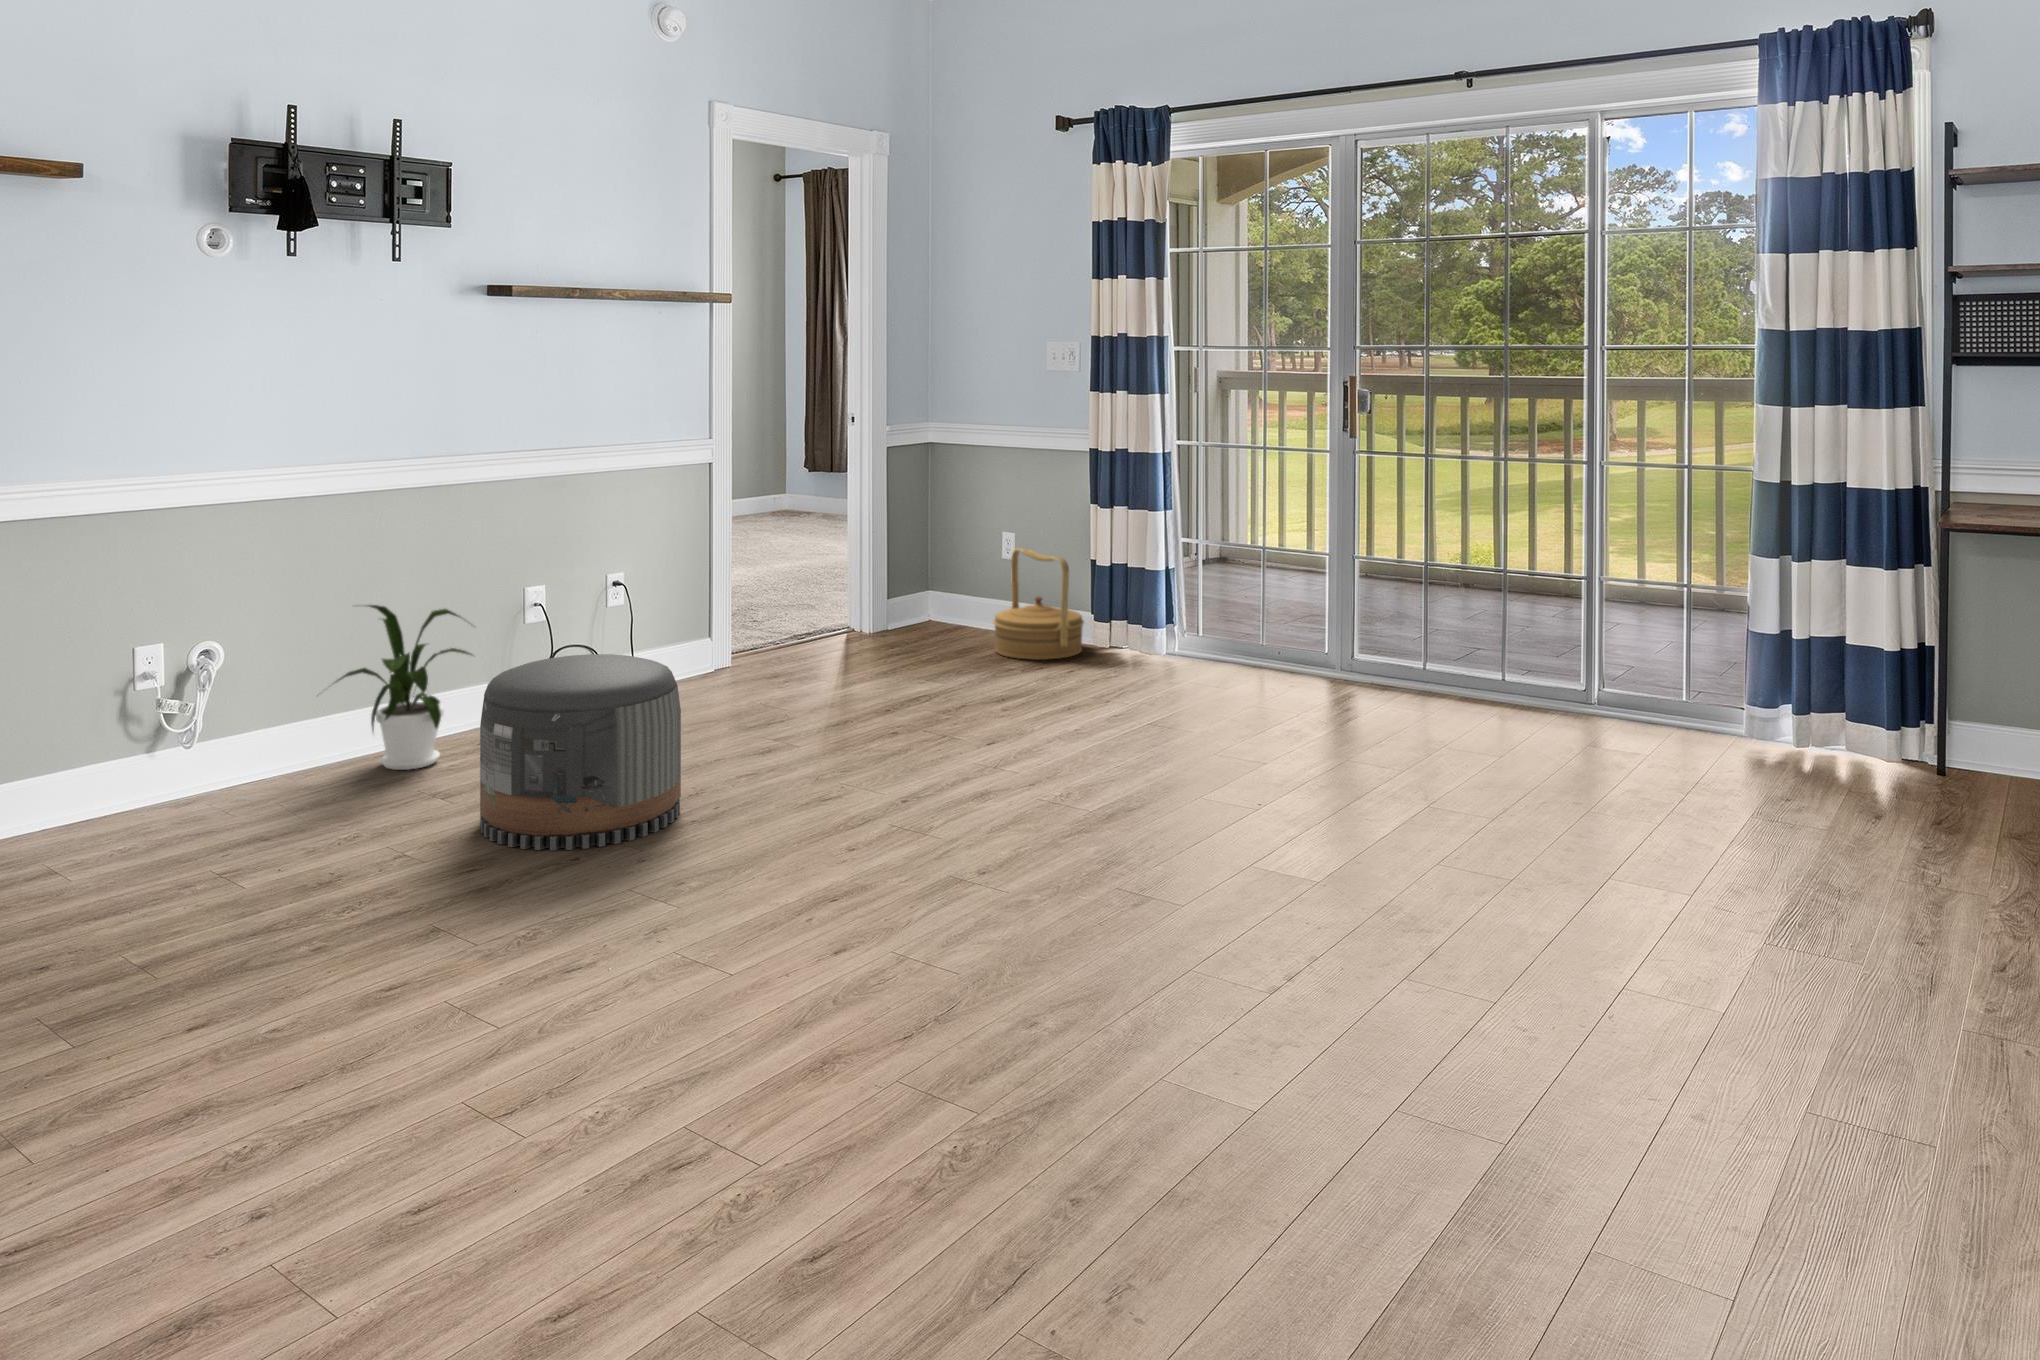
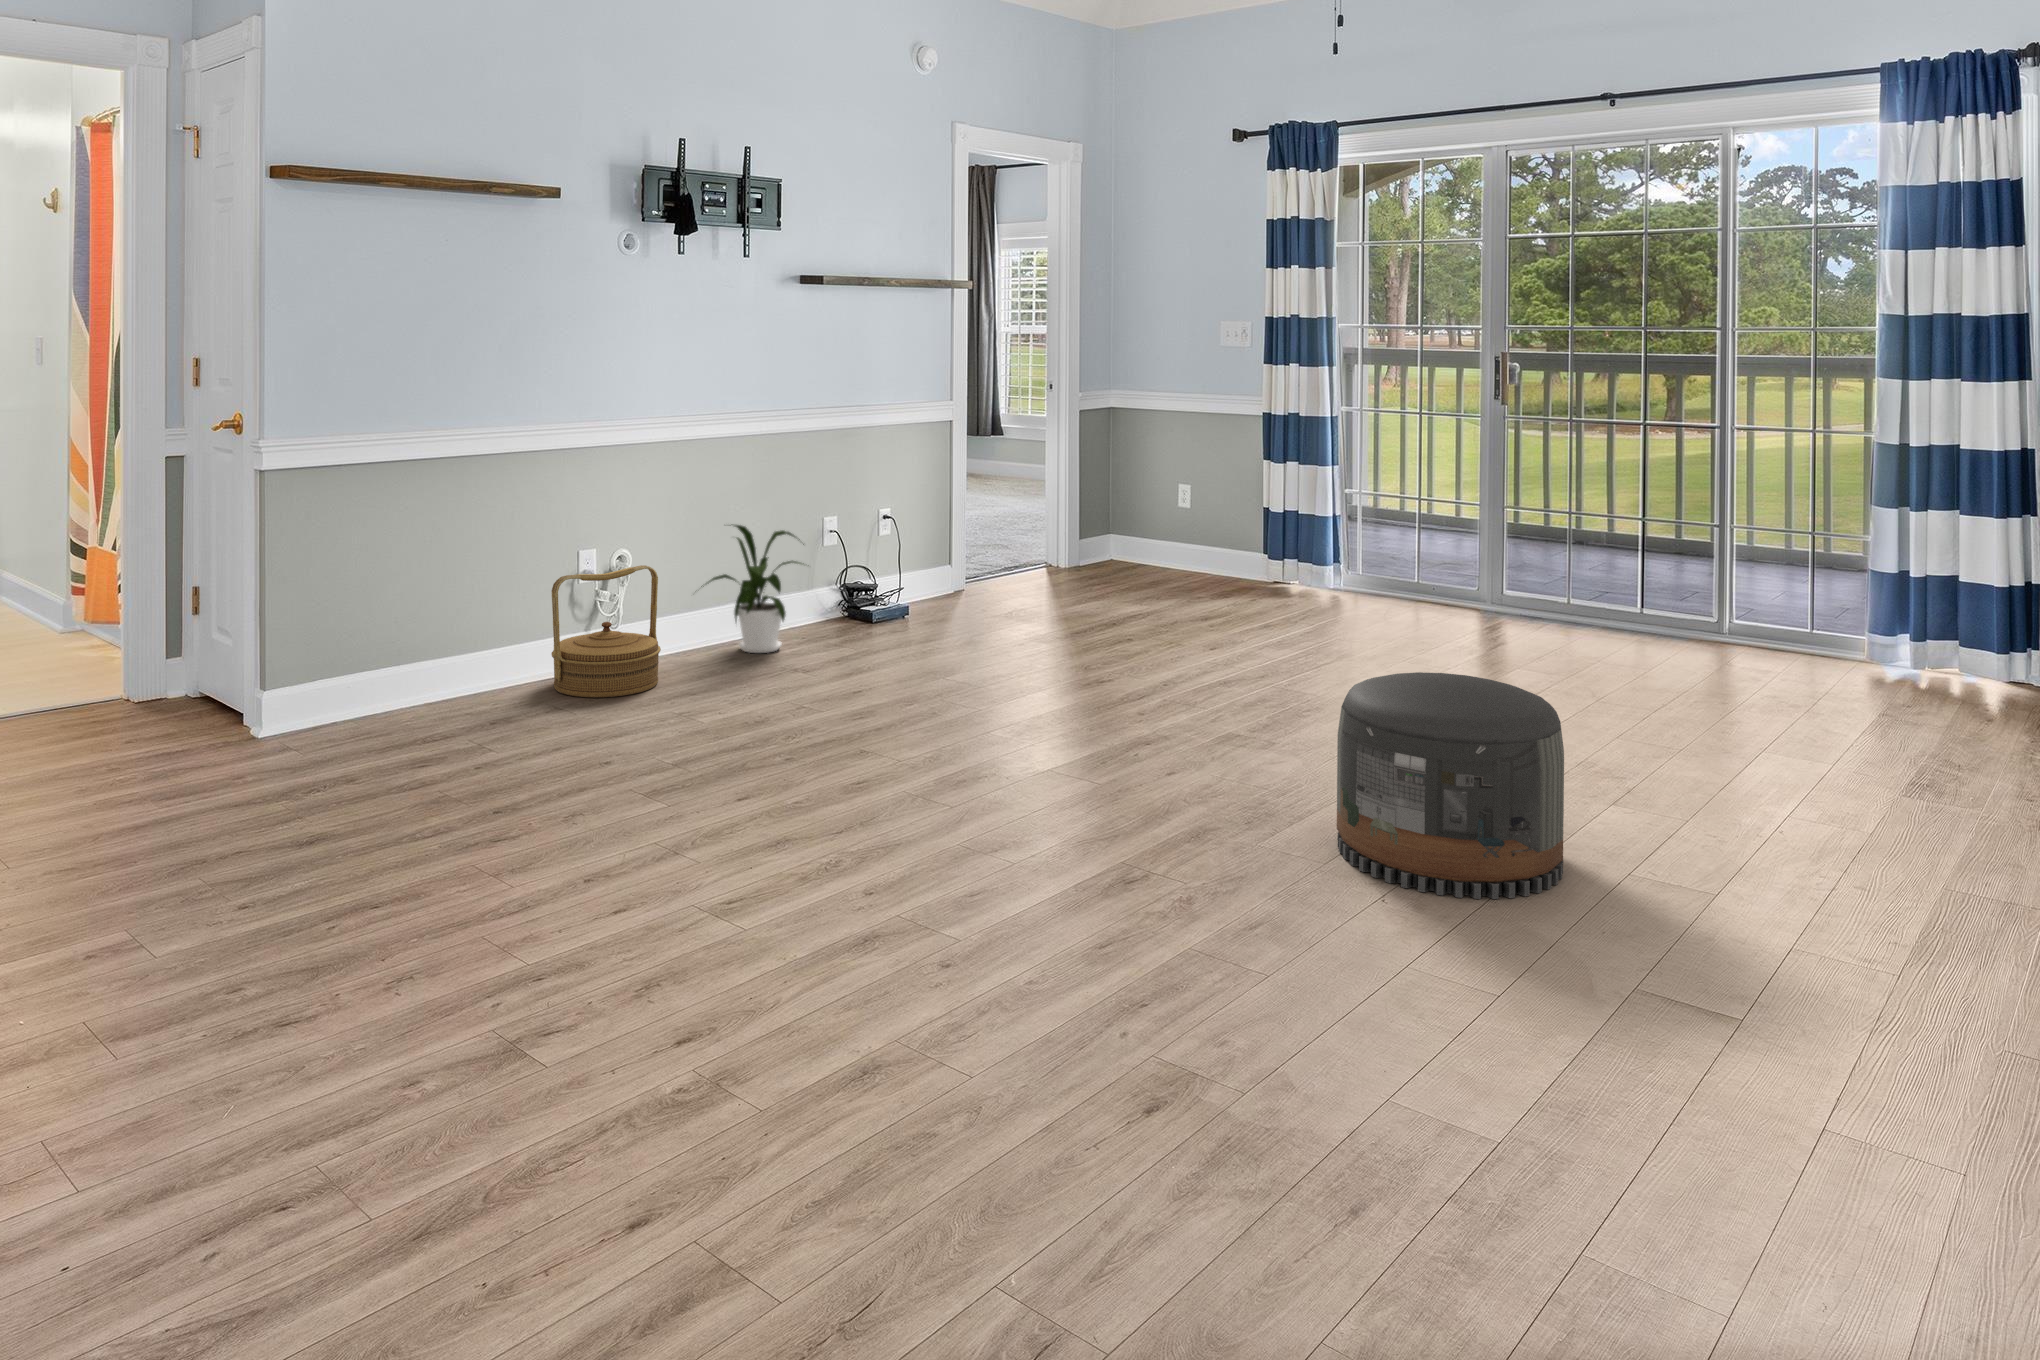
woven basket: present [993,548,1084,660] -> present [552,565,661,698]
pouf: present [480,654,681,850] -> present [1337,672,1564,899]

